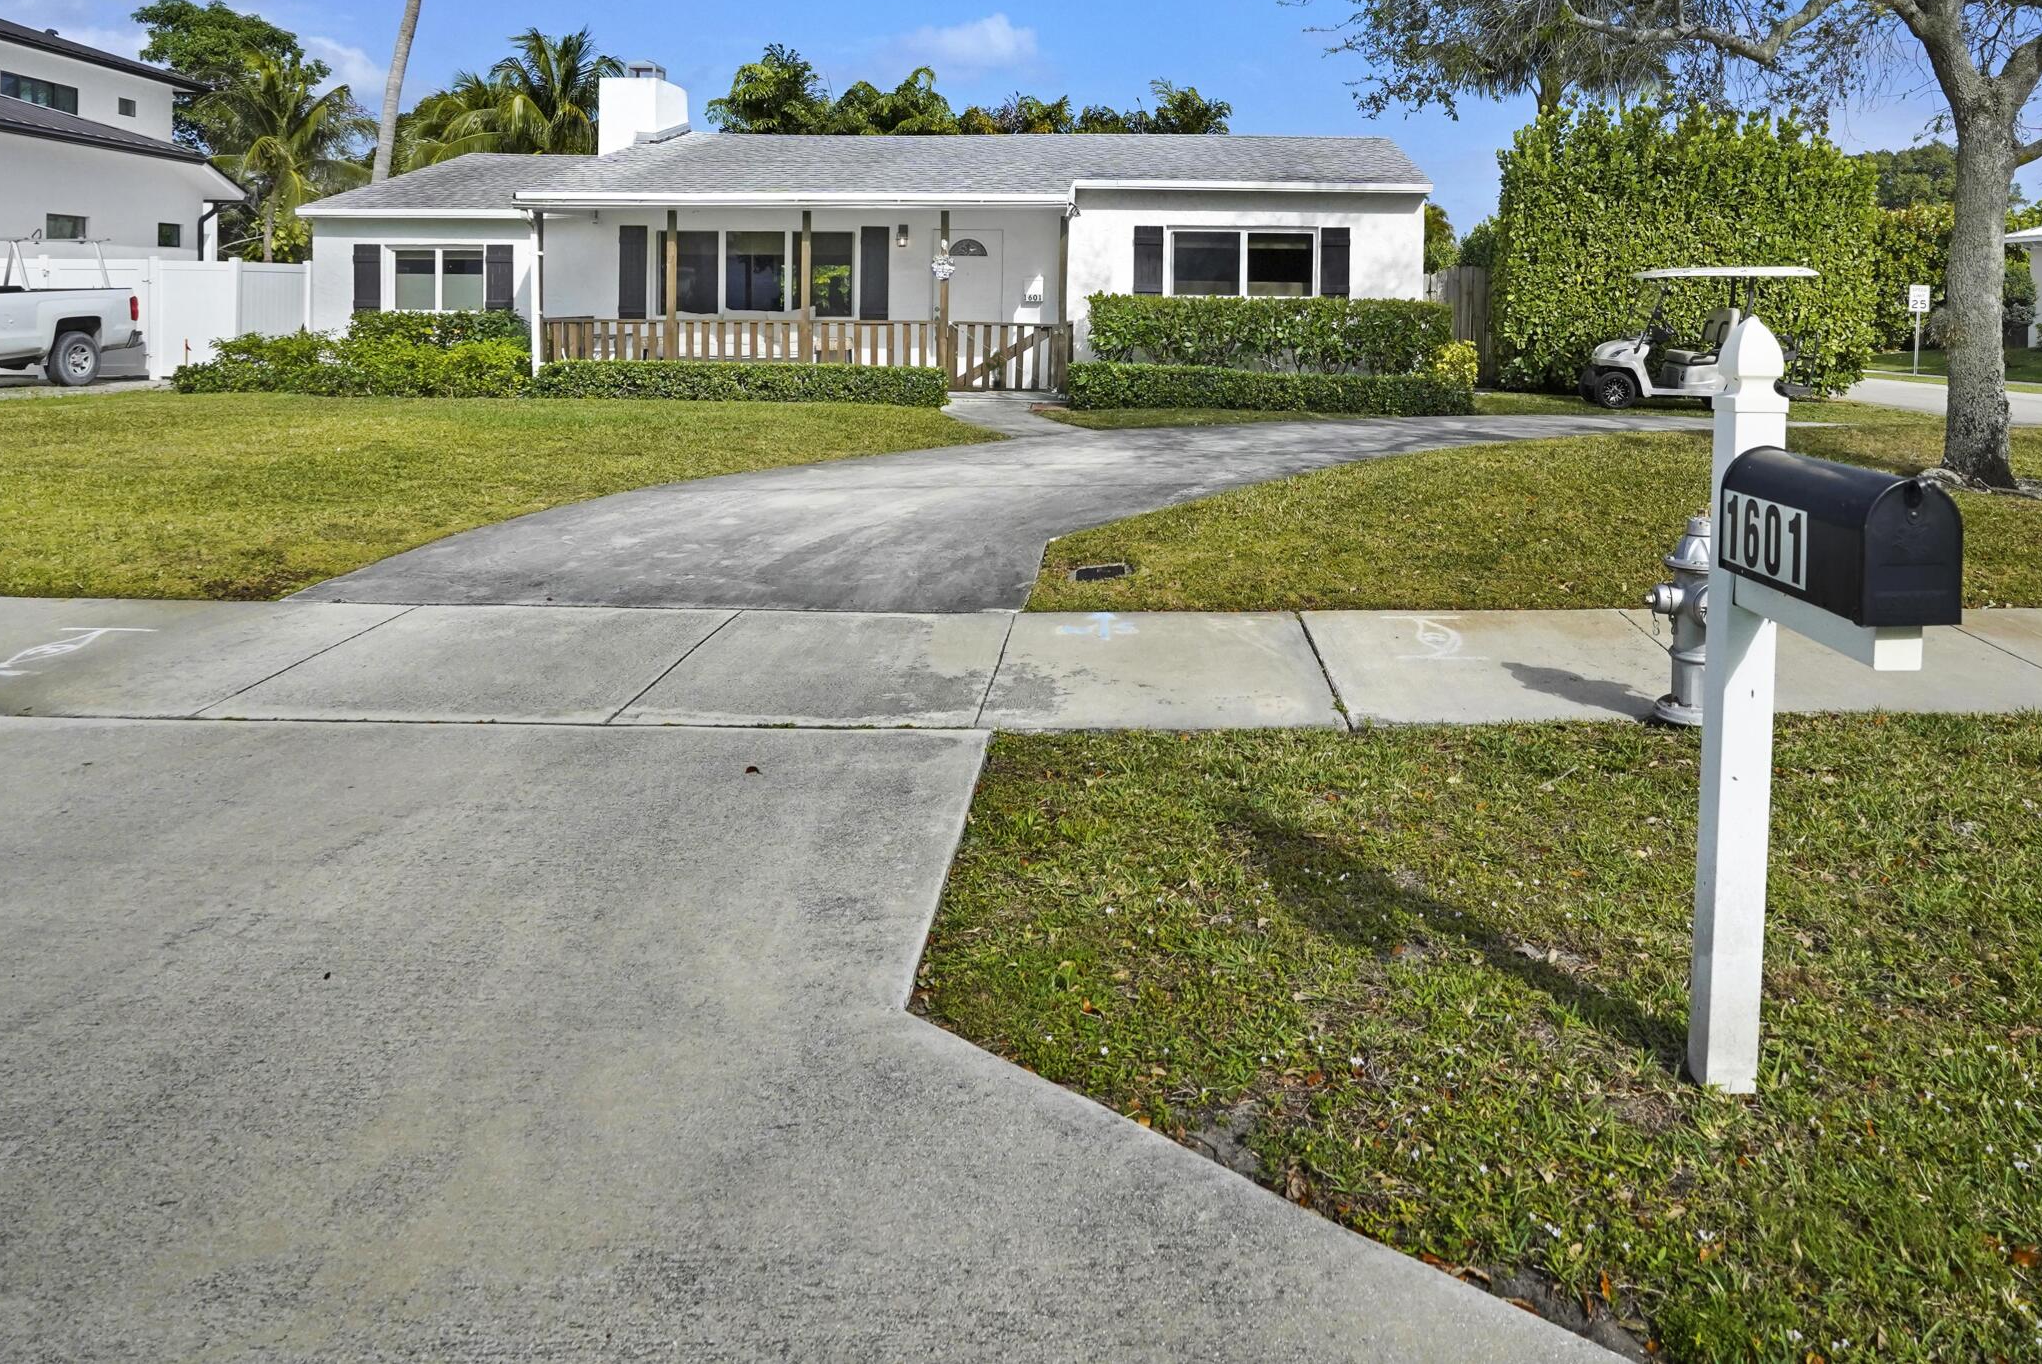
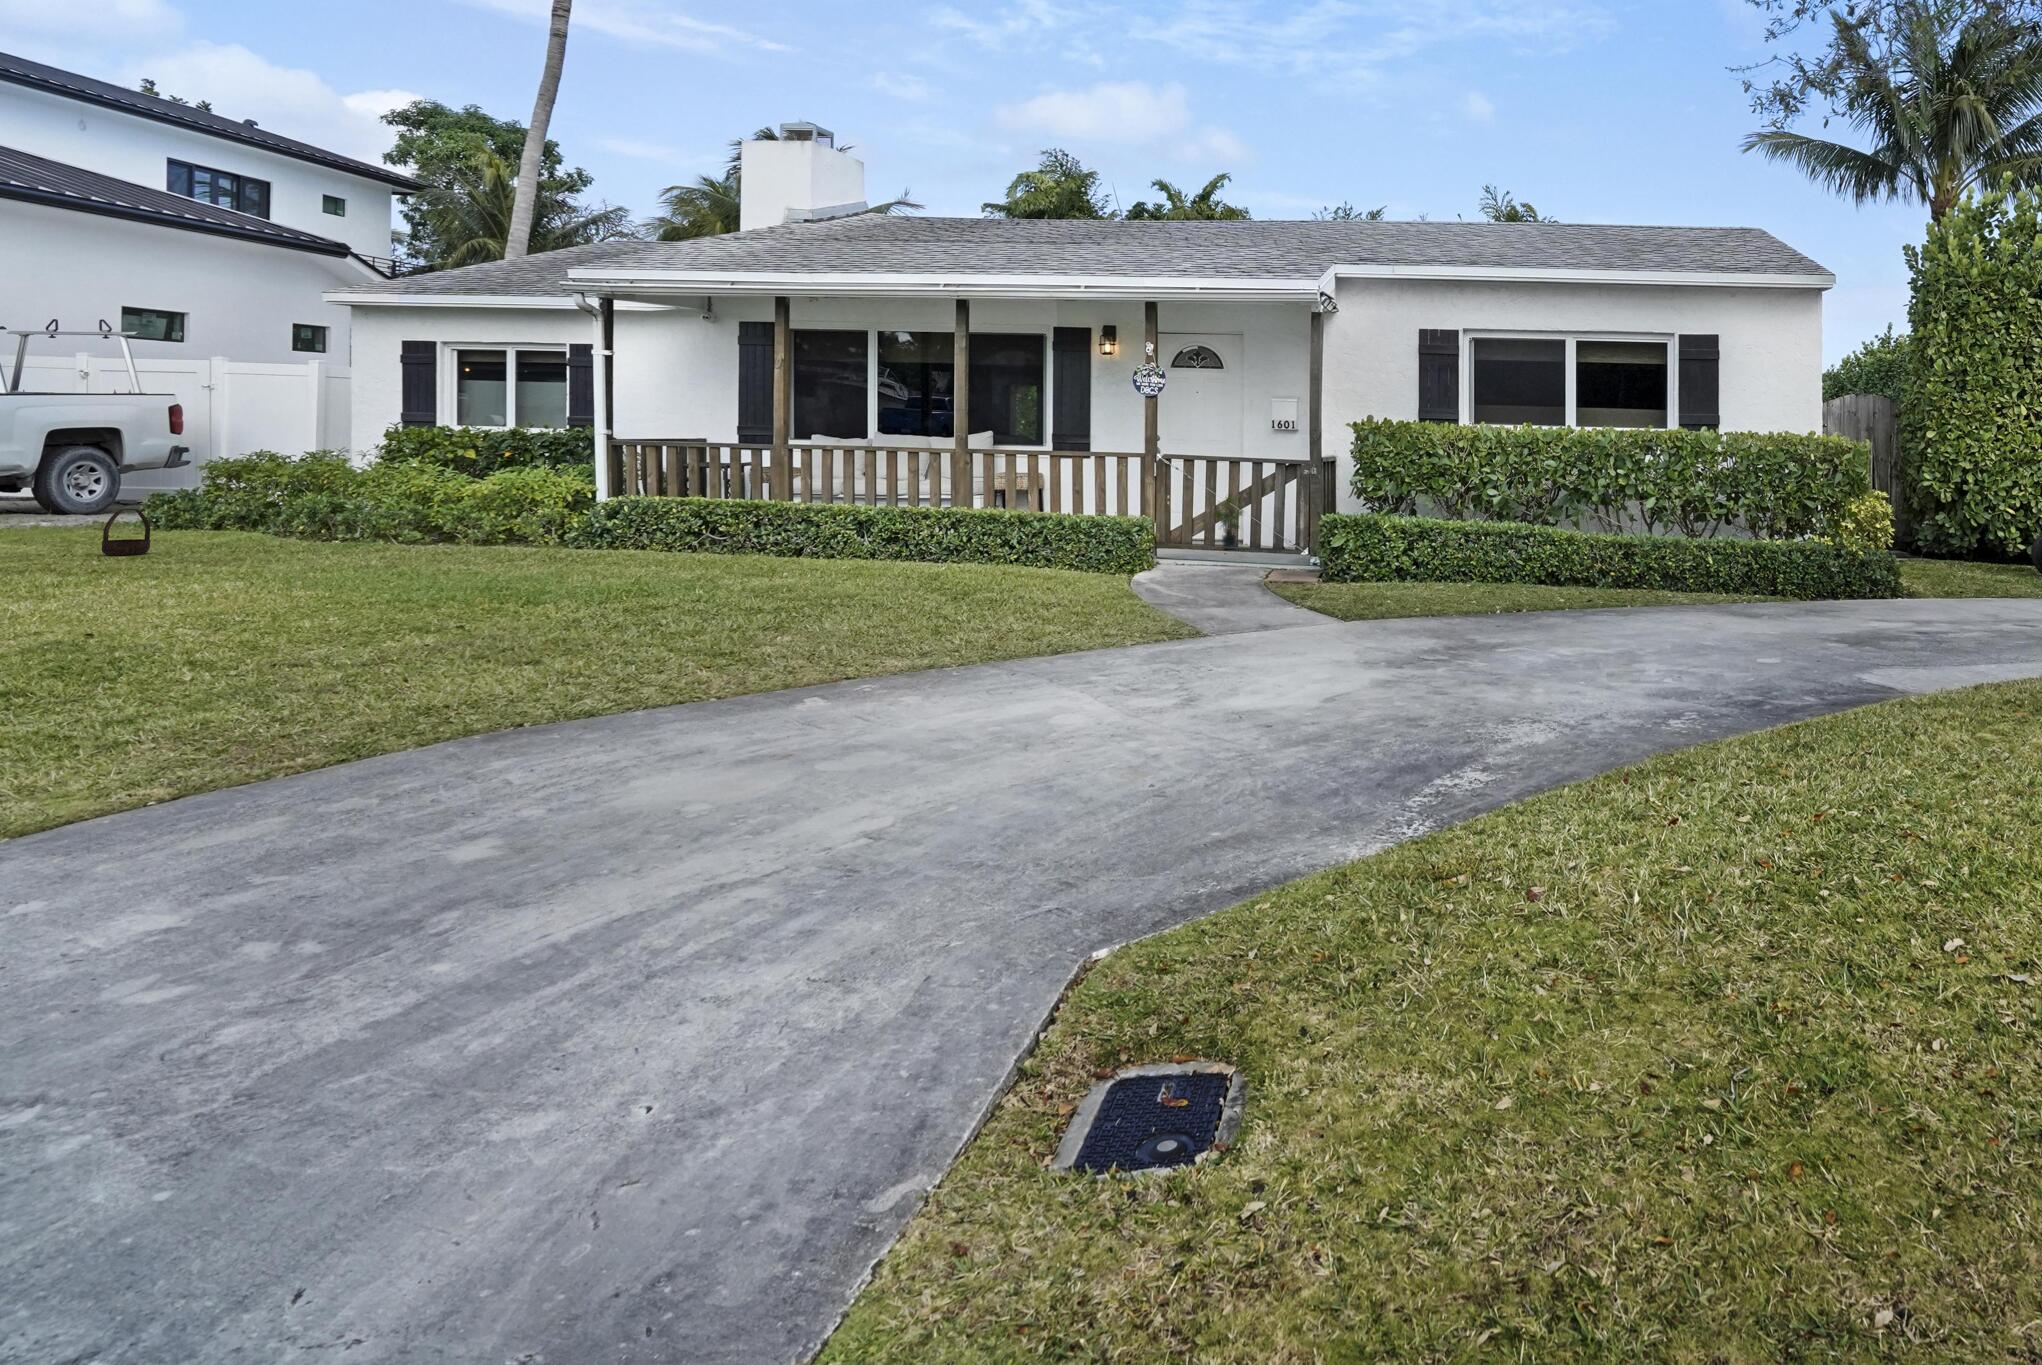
basket: none [235,370,264,402] -> present [101,509,150,556]

